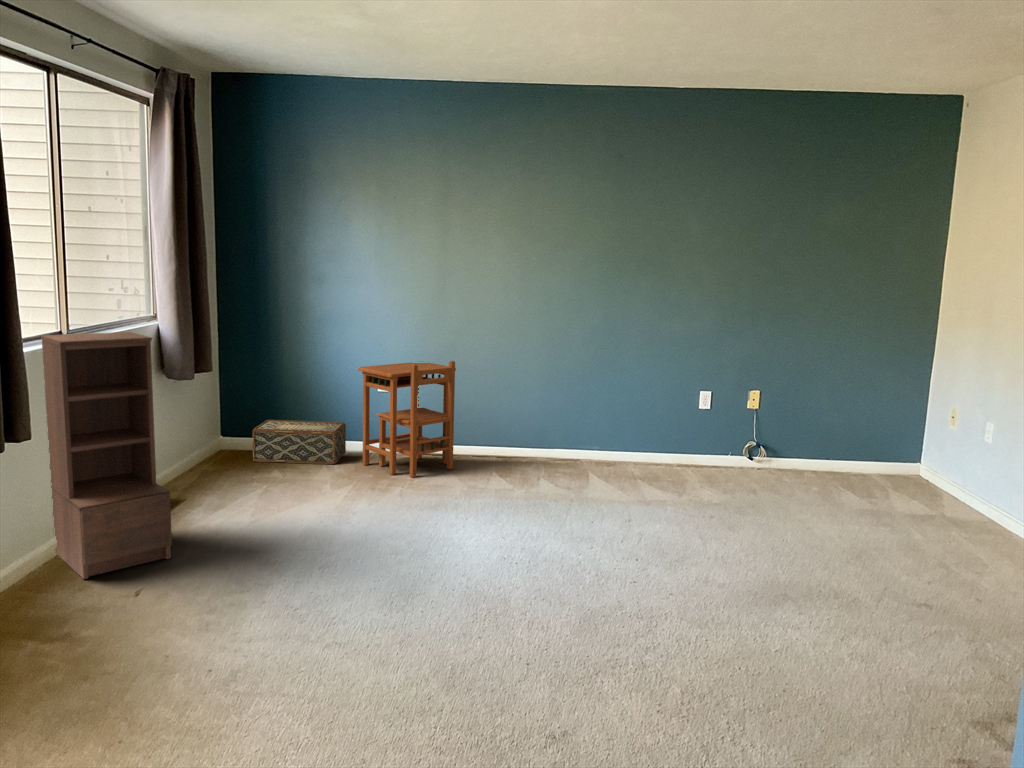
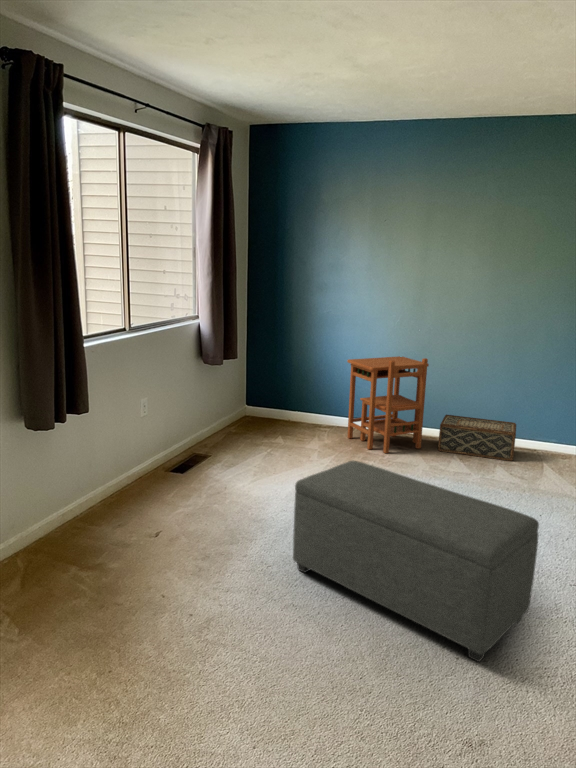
bookshelf: present [41,332,172,579] -> none [109,331,190,515]
woven basket: present [252,420,346,464] -> present [438,415,516,461]
ottoman: none [325,473,598,664] -> present [293,461,539,662]

